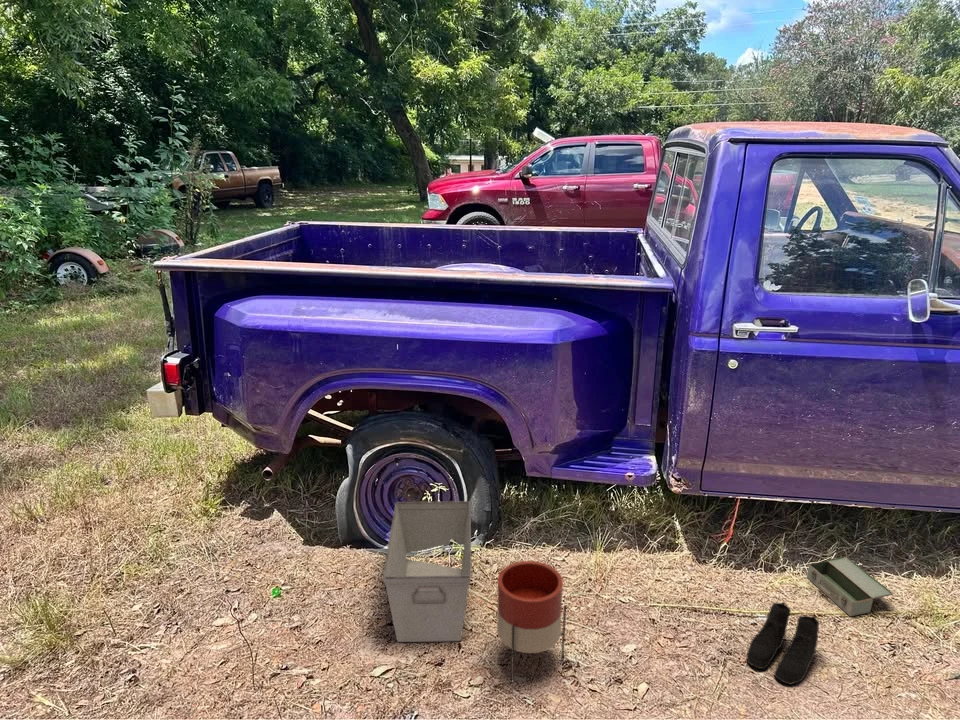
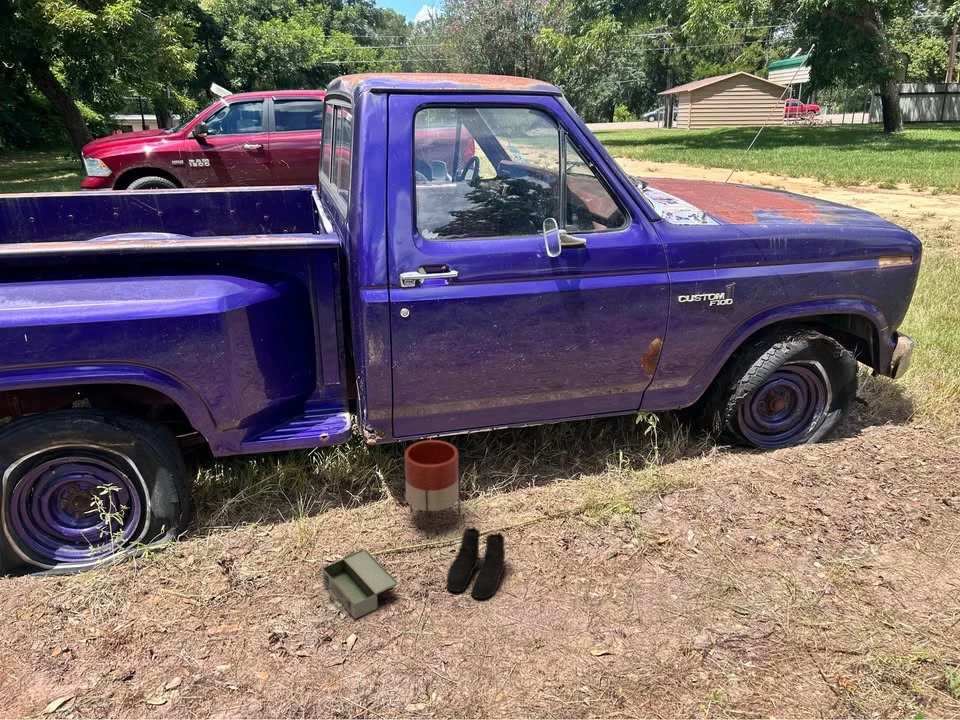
storage bin: present [383,501,472,642] -> none [45,495,156,666]
toolbox: present [807,557,892,616] -> present [322,550,398,619]
planter: present [497,561,566,683] -> present [405,440,461,539]

